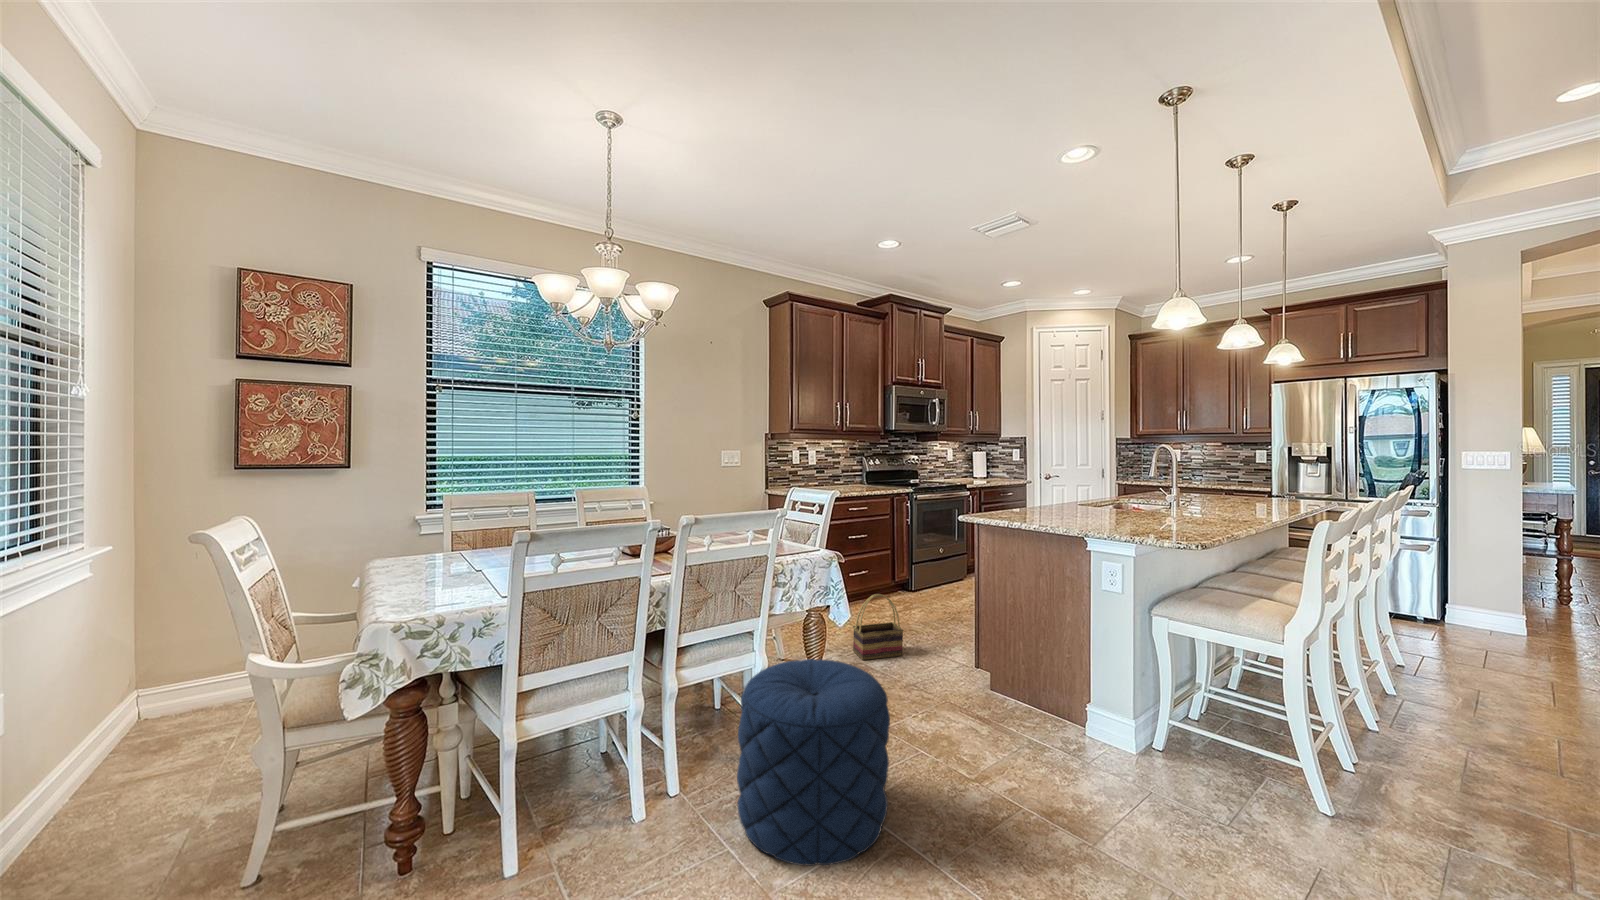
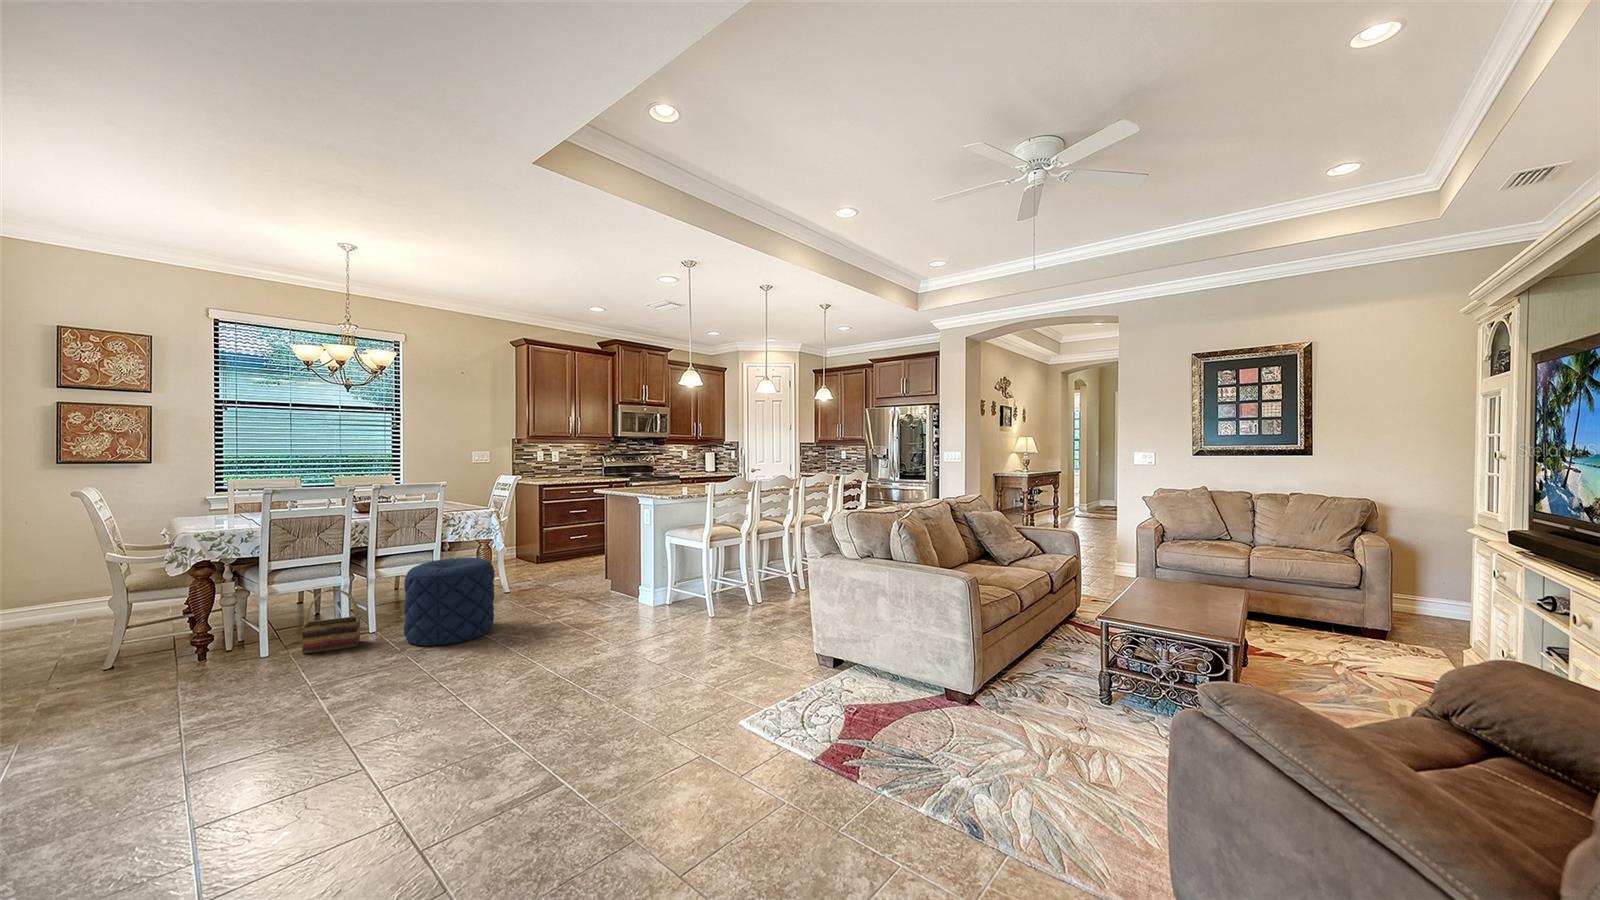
basket: present [853,594,904,660] -> present [301,589,361,654]

